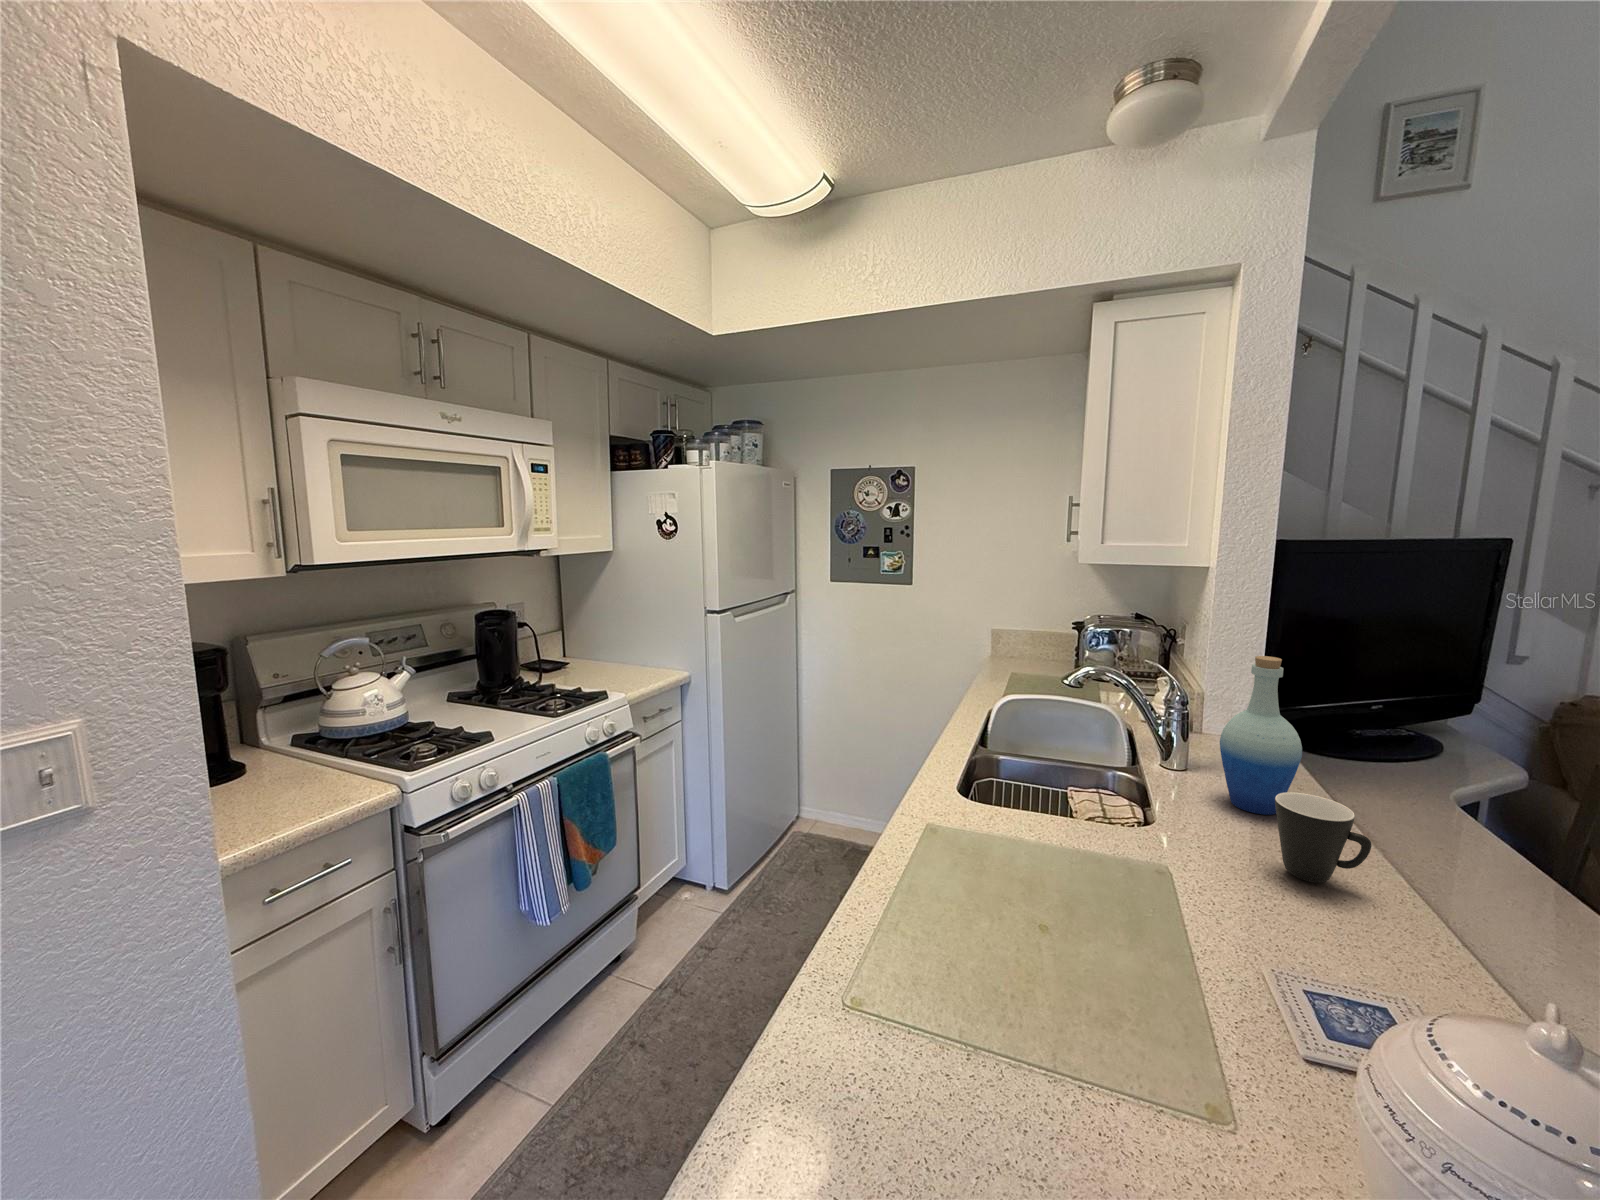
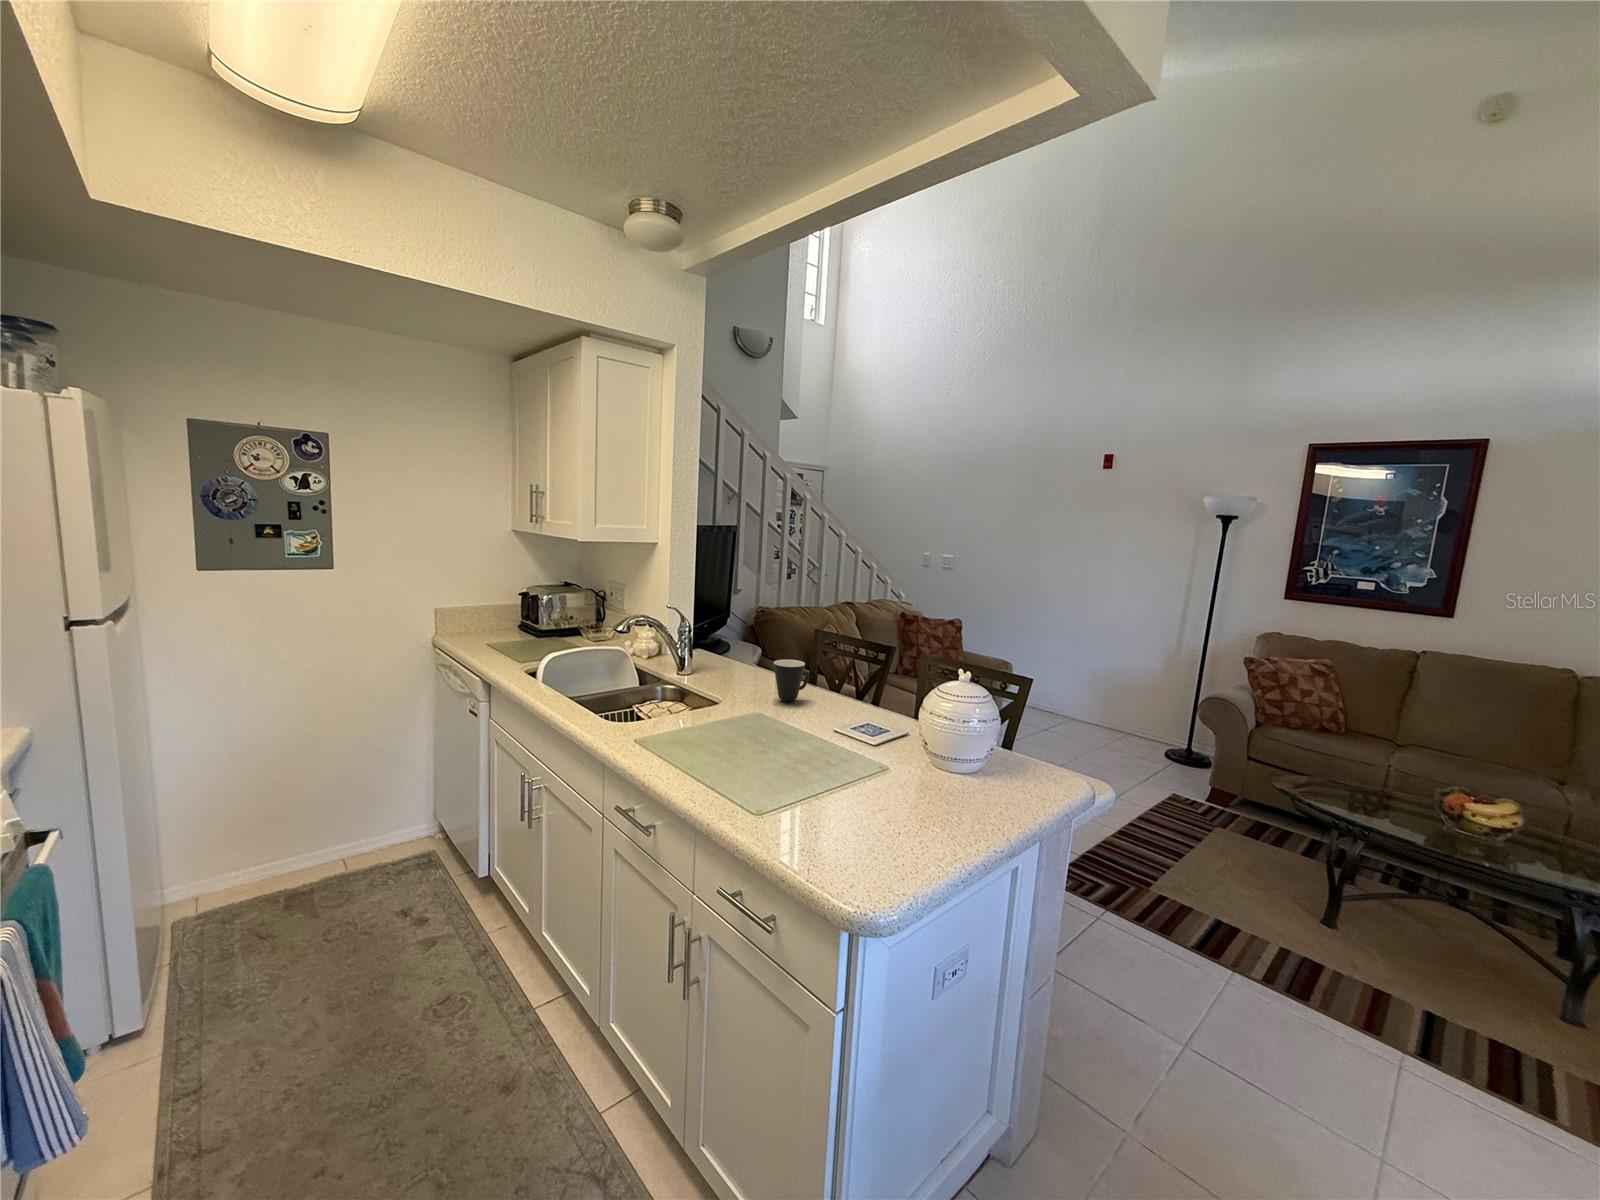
bottle: present [1220,656,1302,815] -> none [717,595,756,685]

